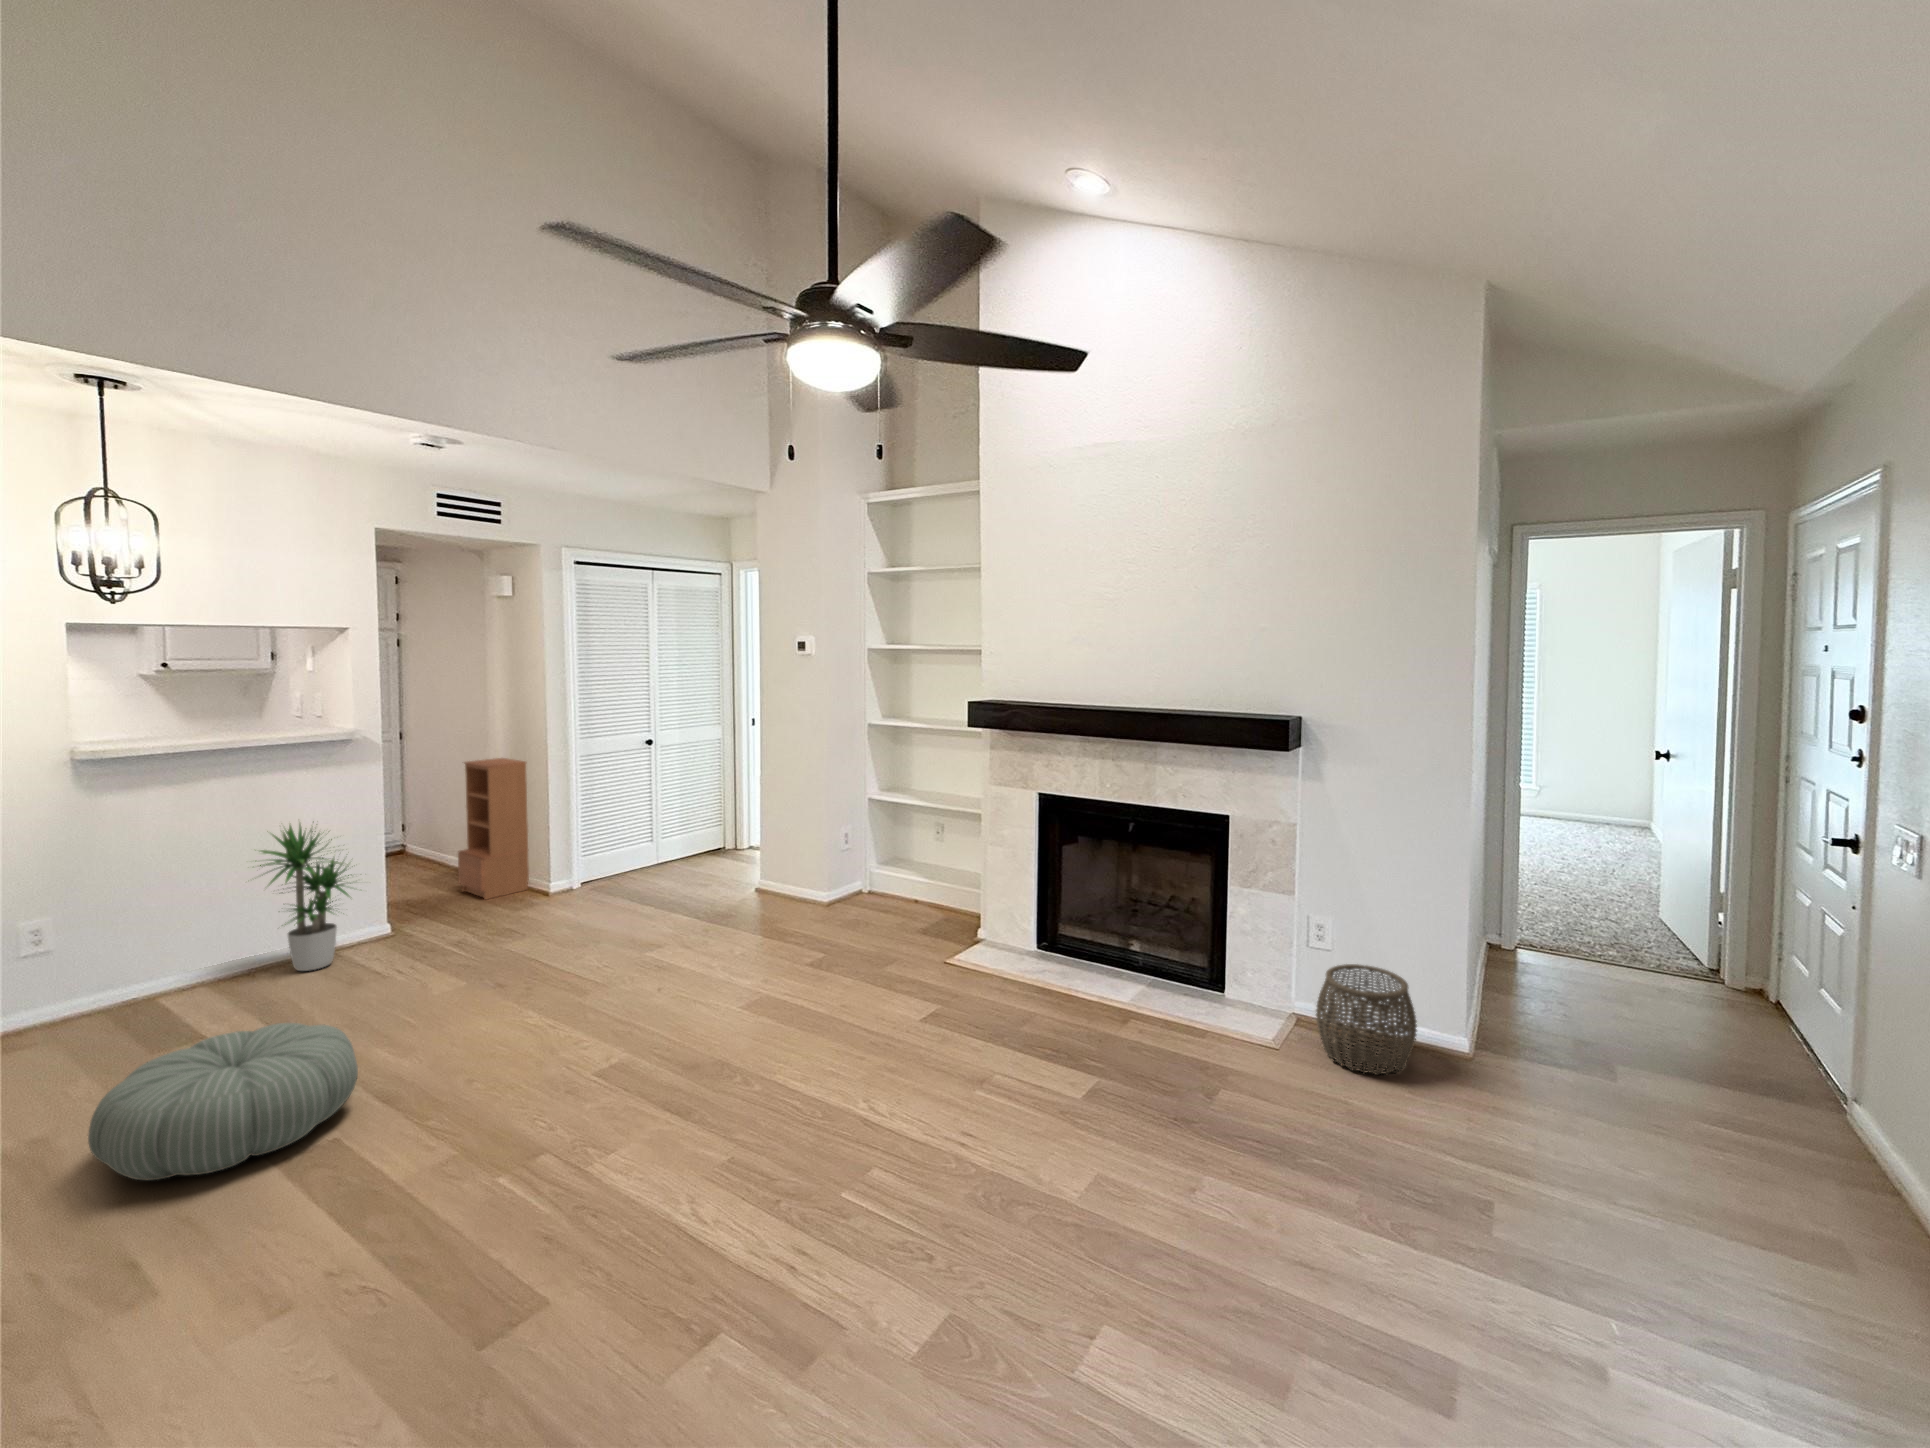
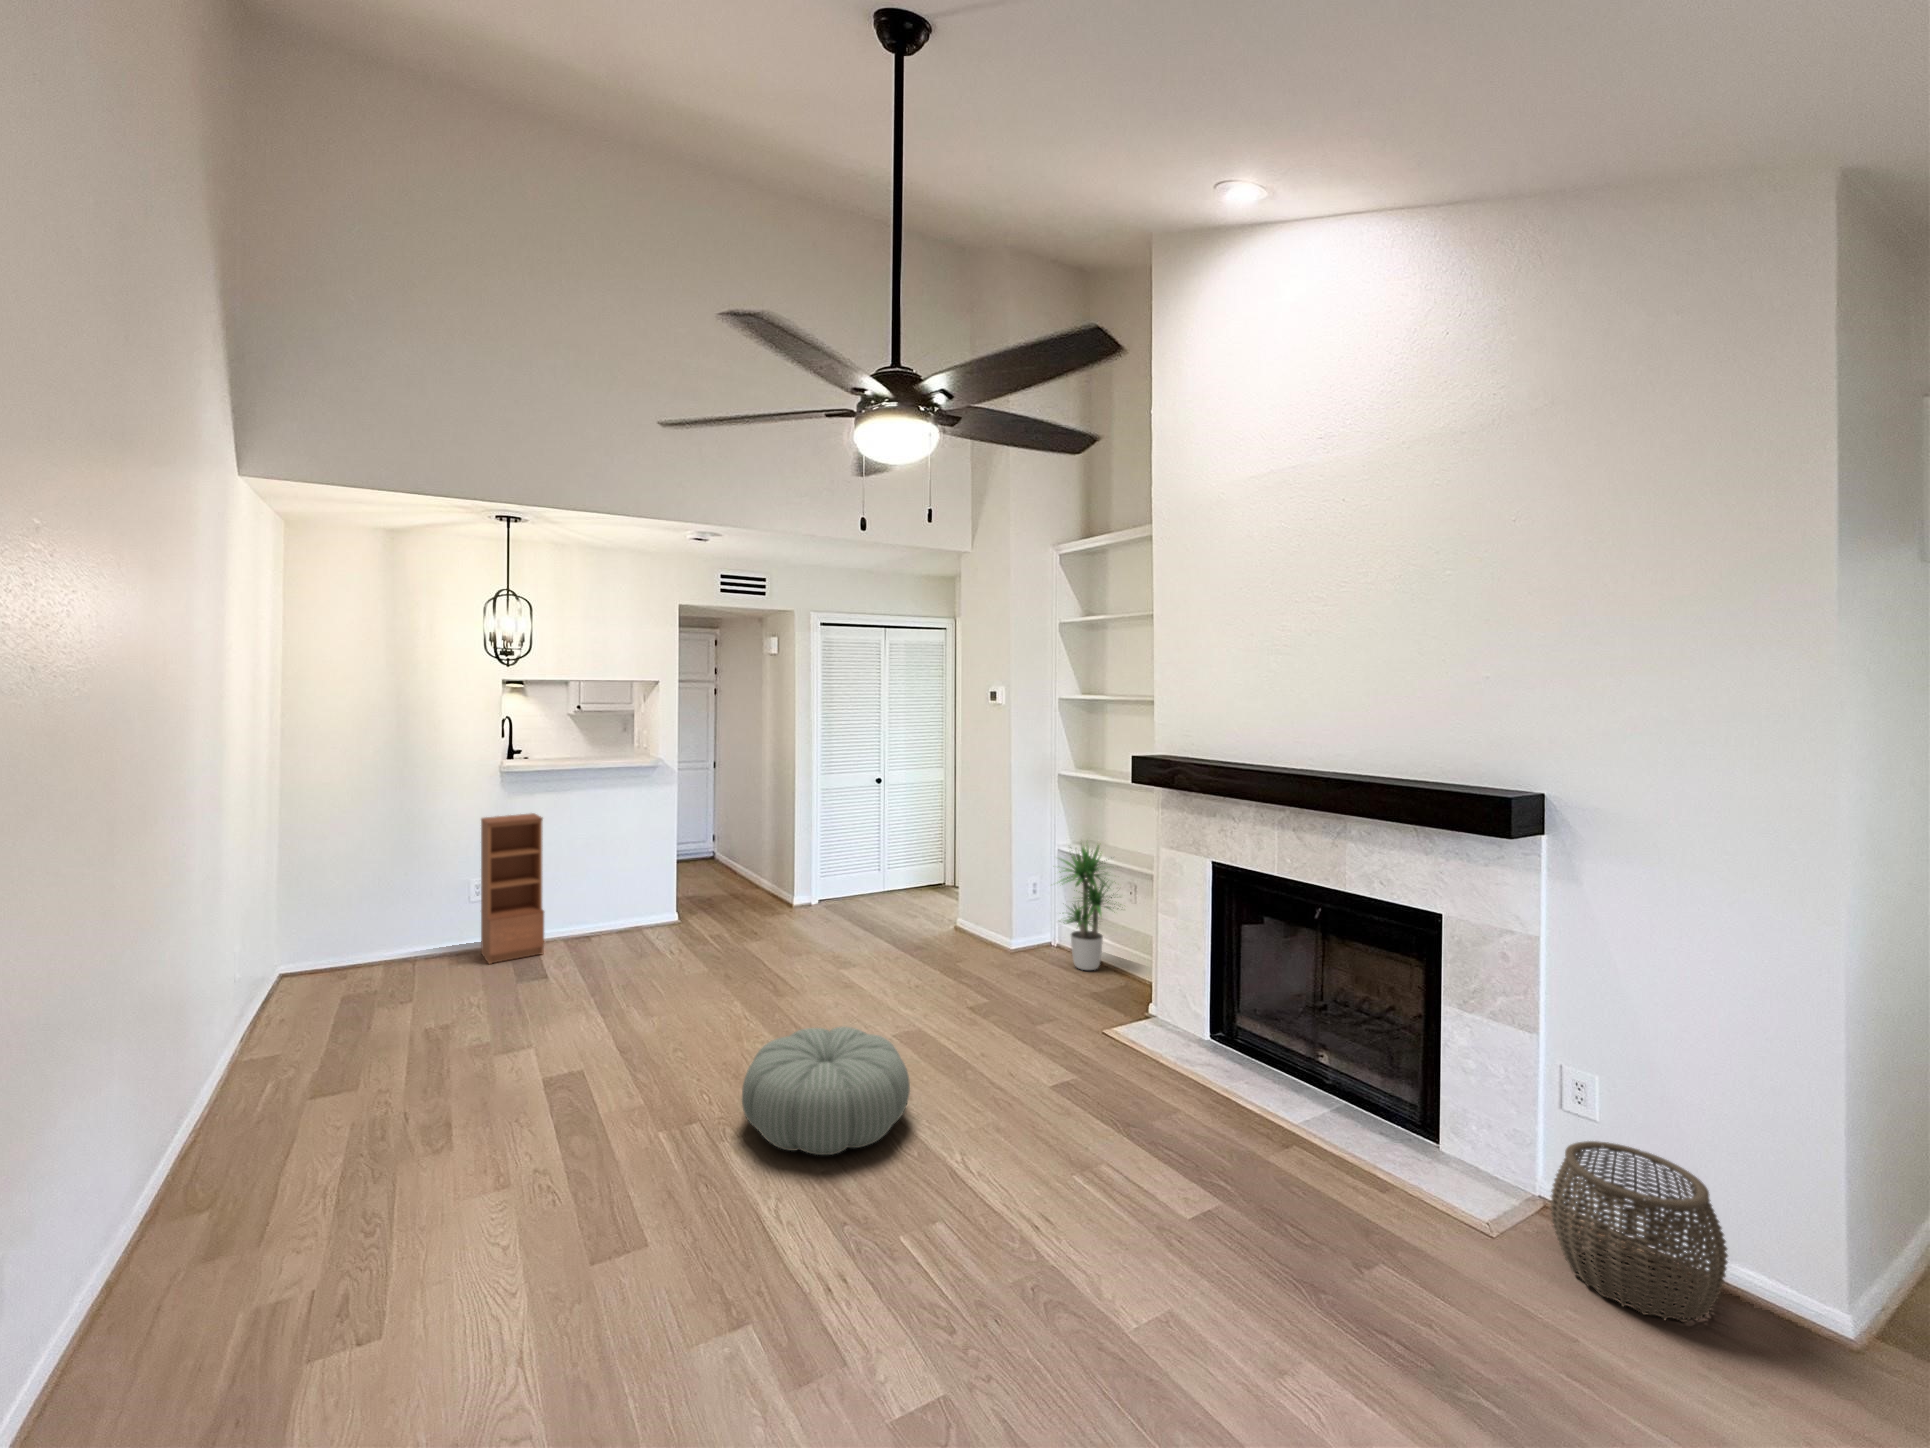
bookcase: present [458,758,529,899] -> present [481,813,544,964]
potted plant: present [255,824,351,971] -> present [1061,845,1121,970]
pouf: present [88,1023,358,1181] -> present [742,1027,910,1155]

